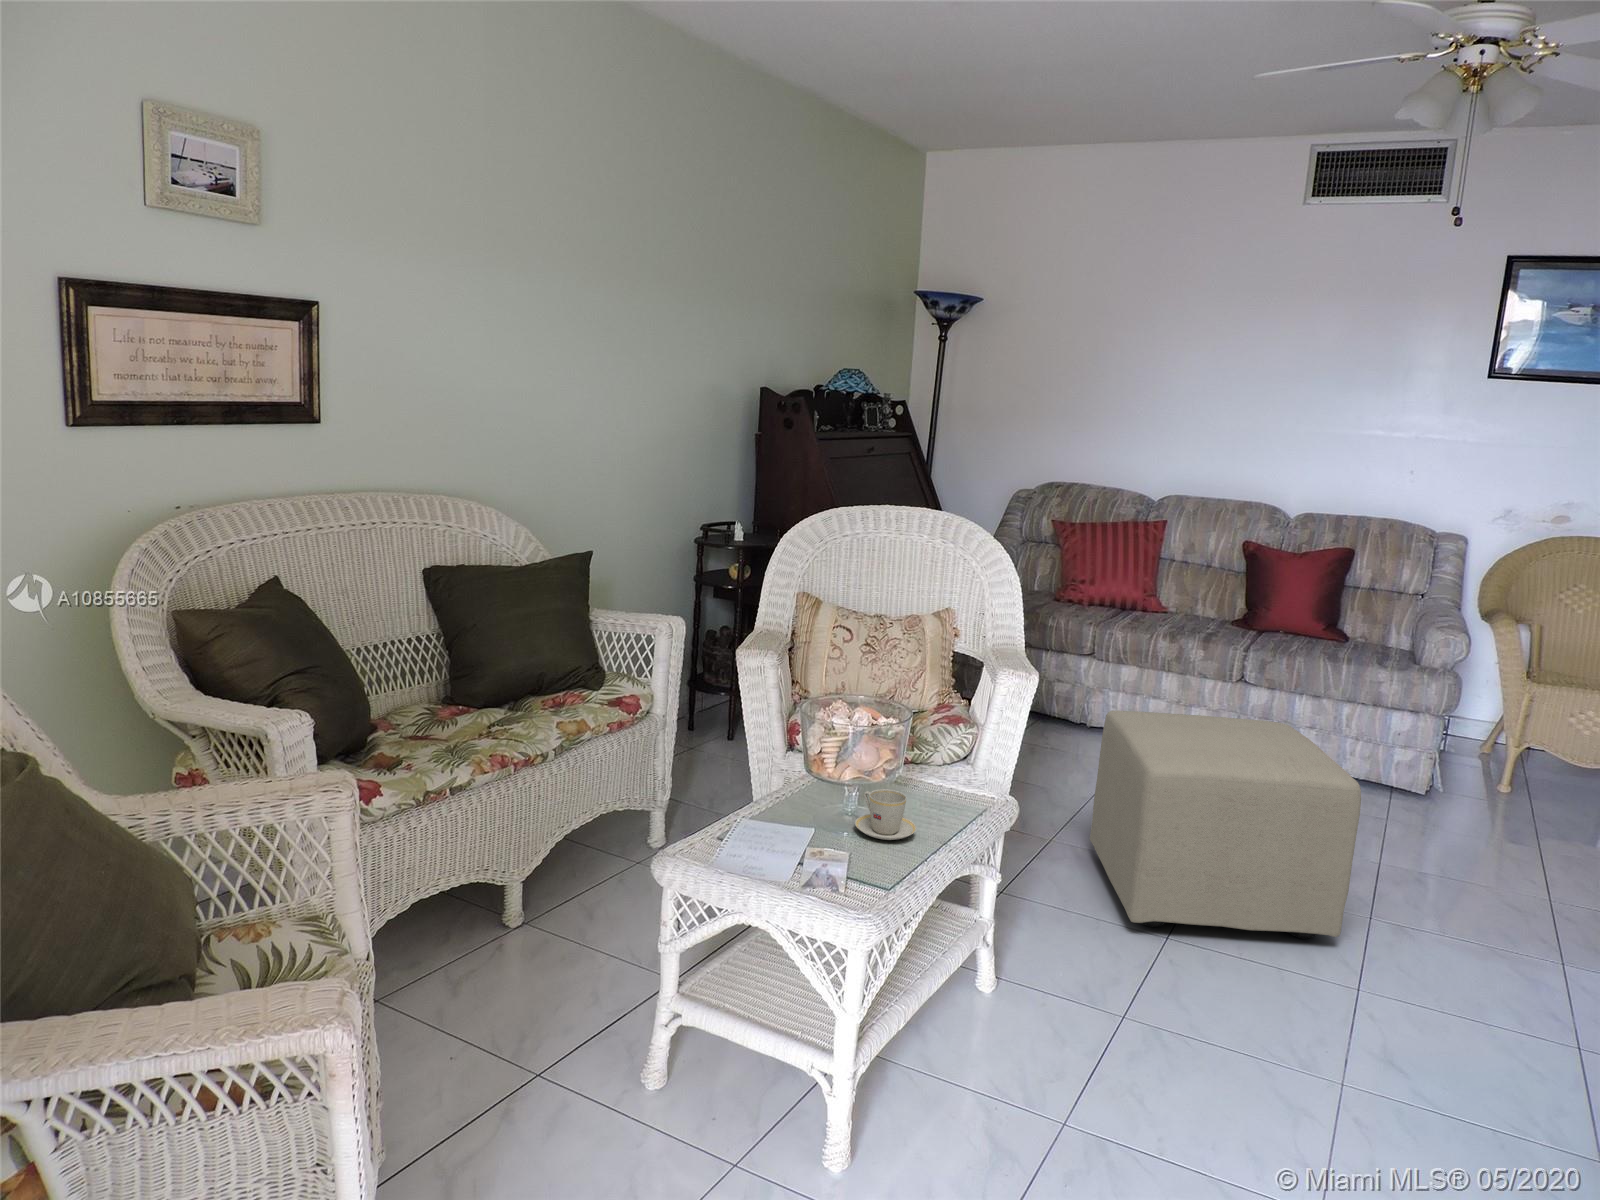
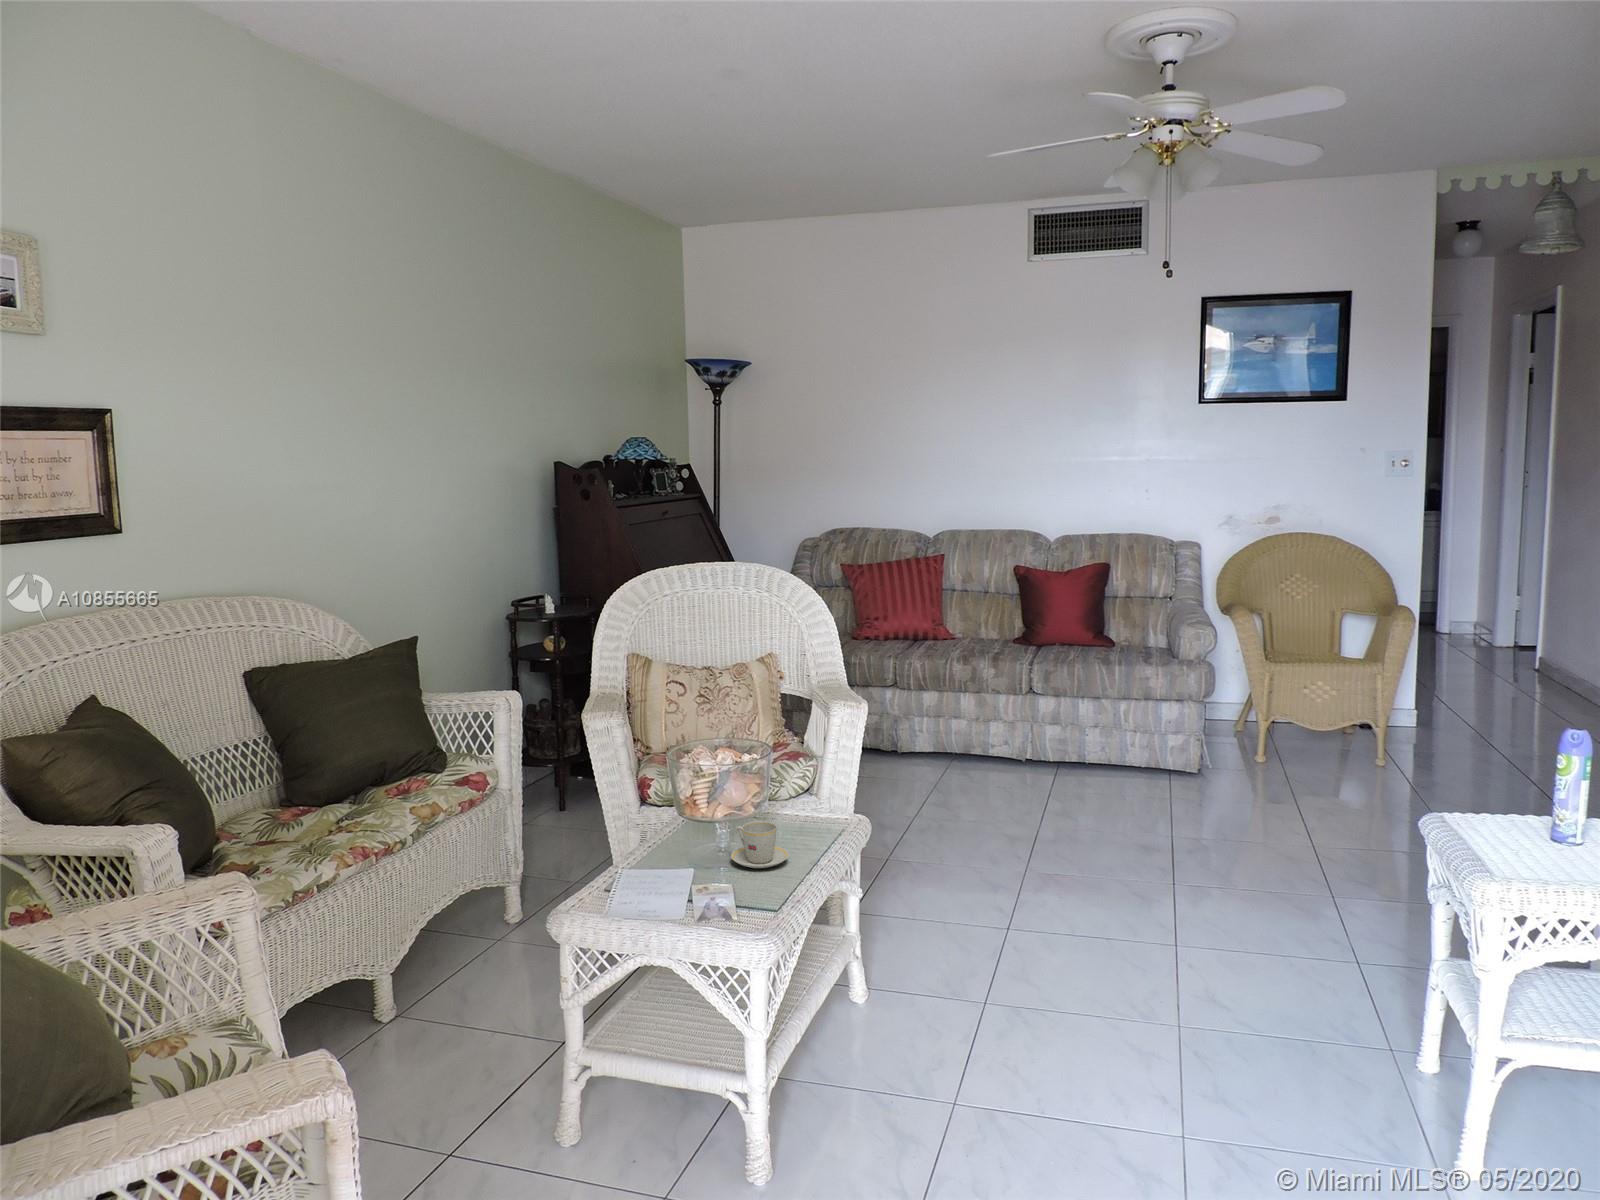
ottoman: present [1090,711,1361,939] -> none [925,720,1156,919]

